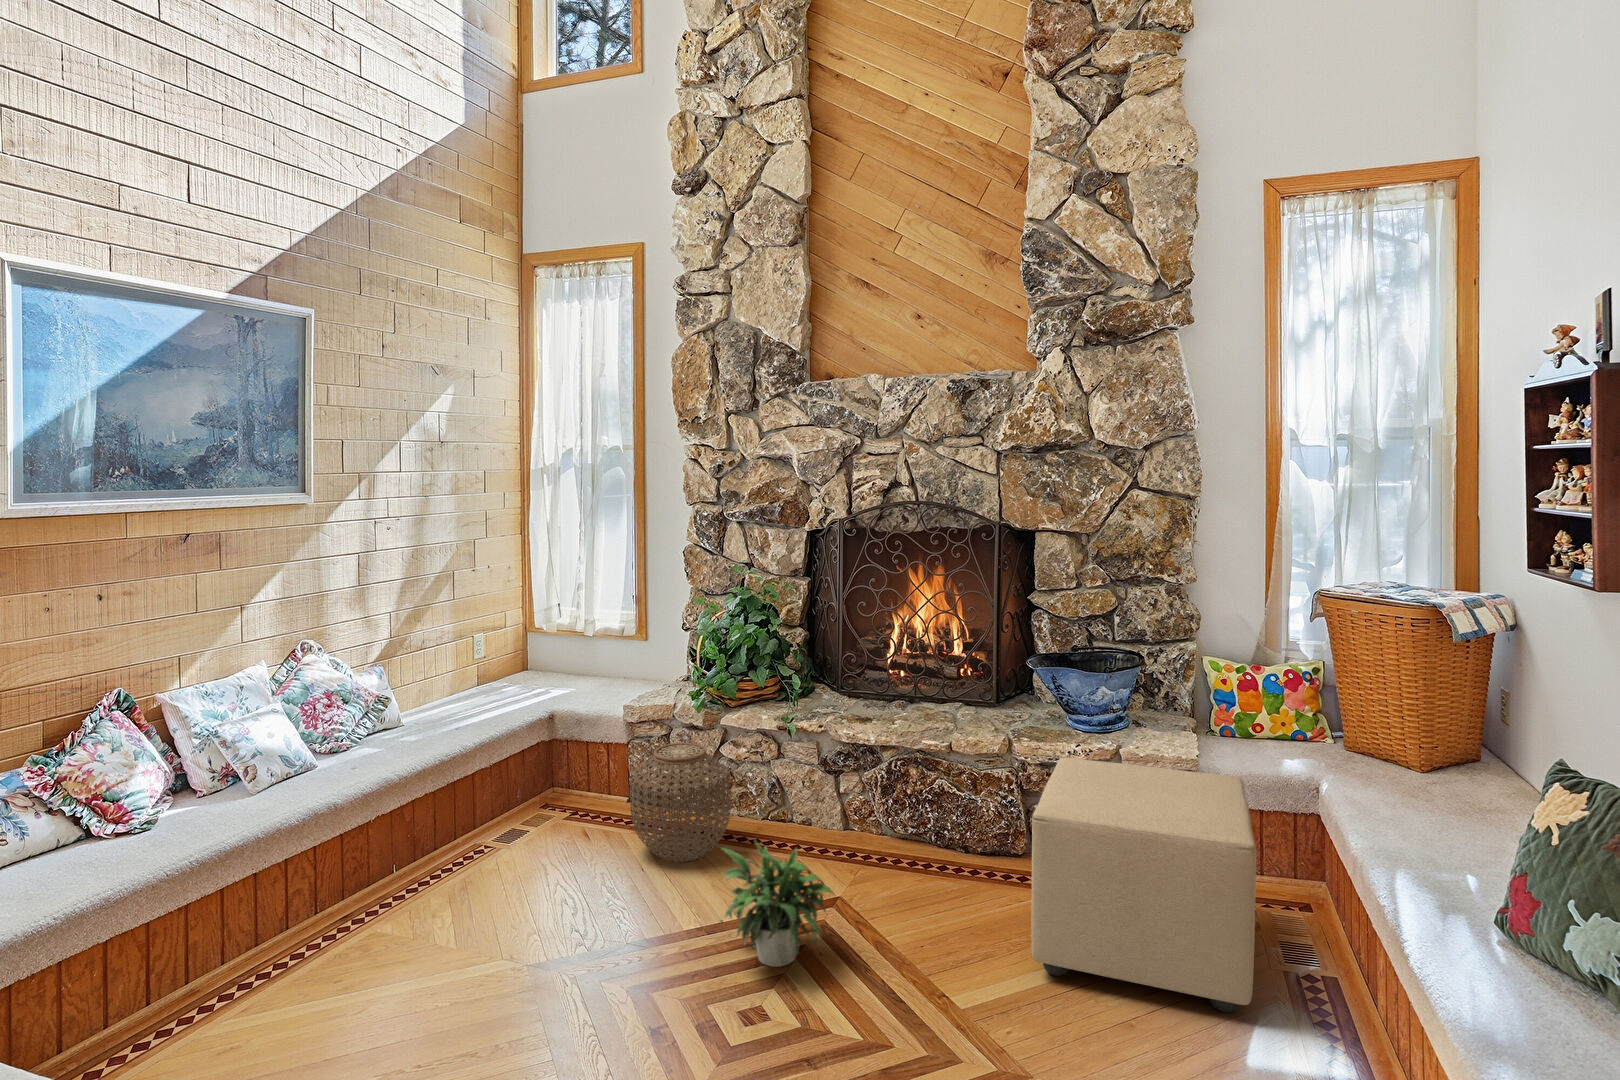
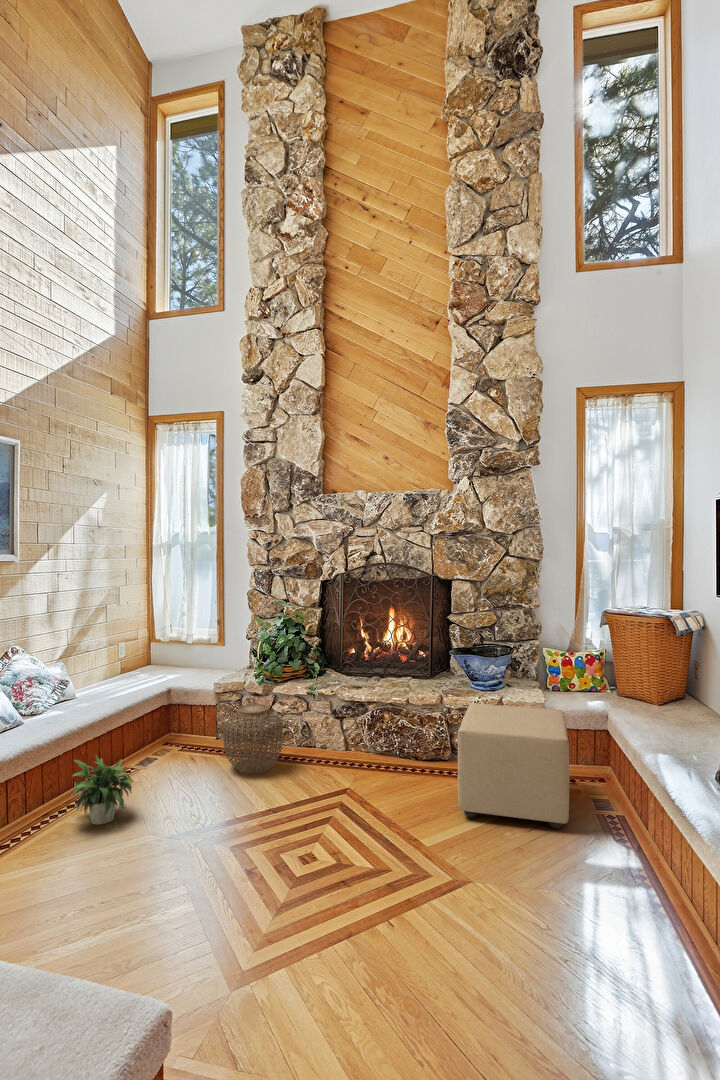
potted plant: present [719,841,834,967] -> present [71,756,134,825]

